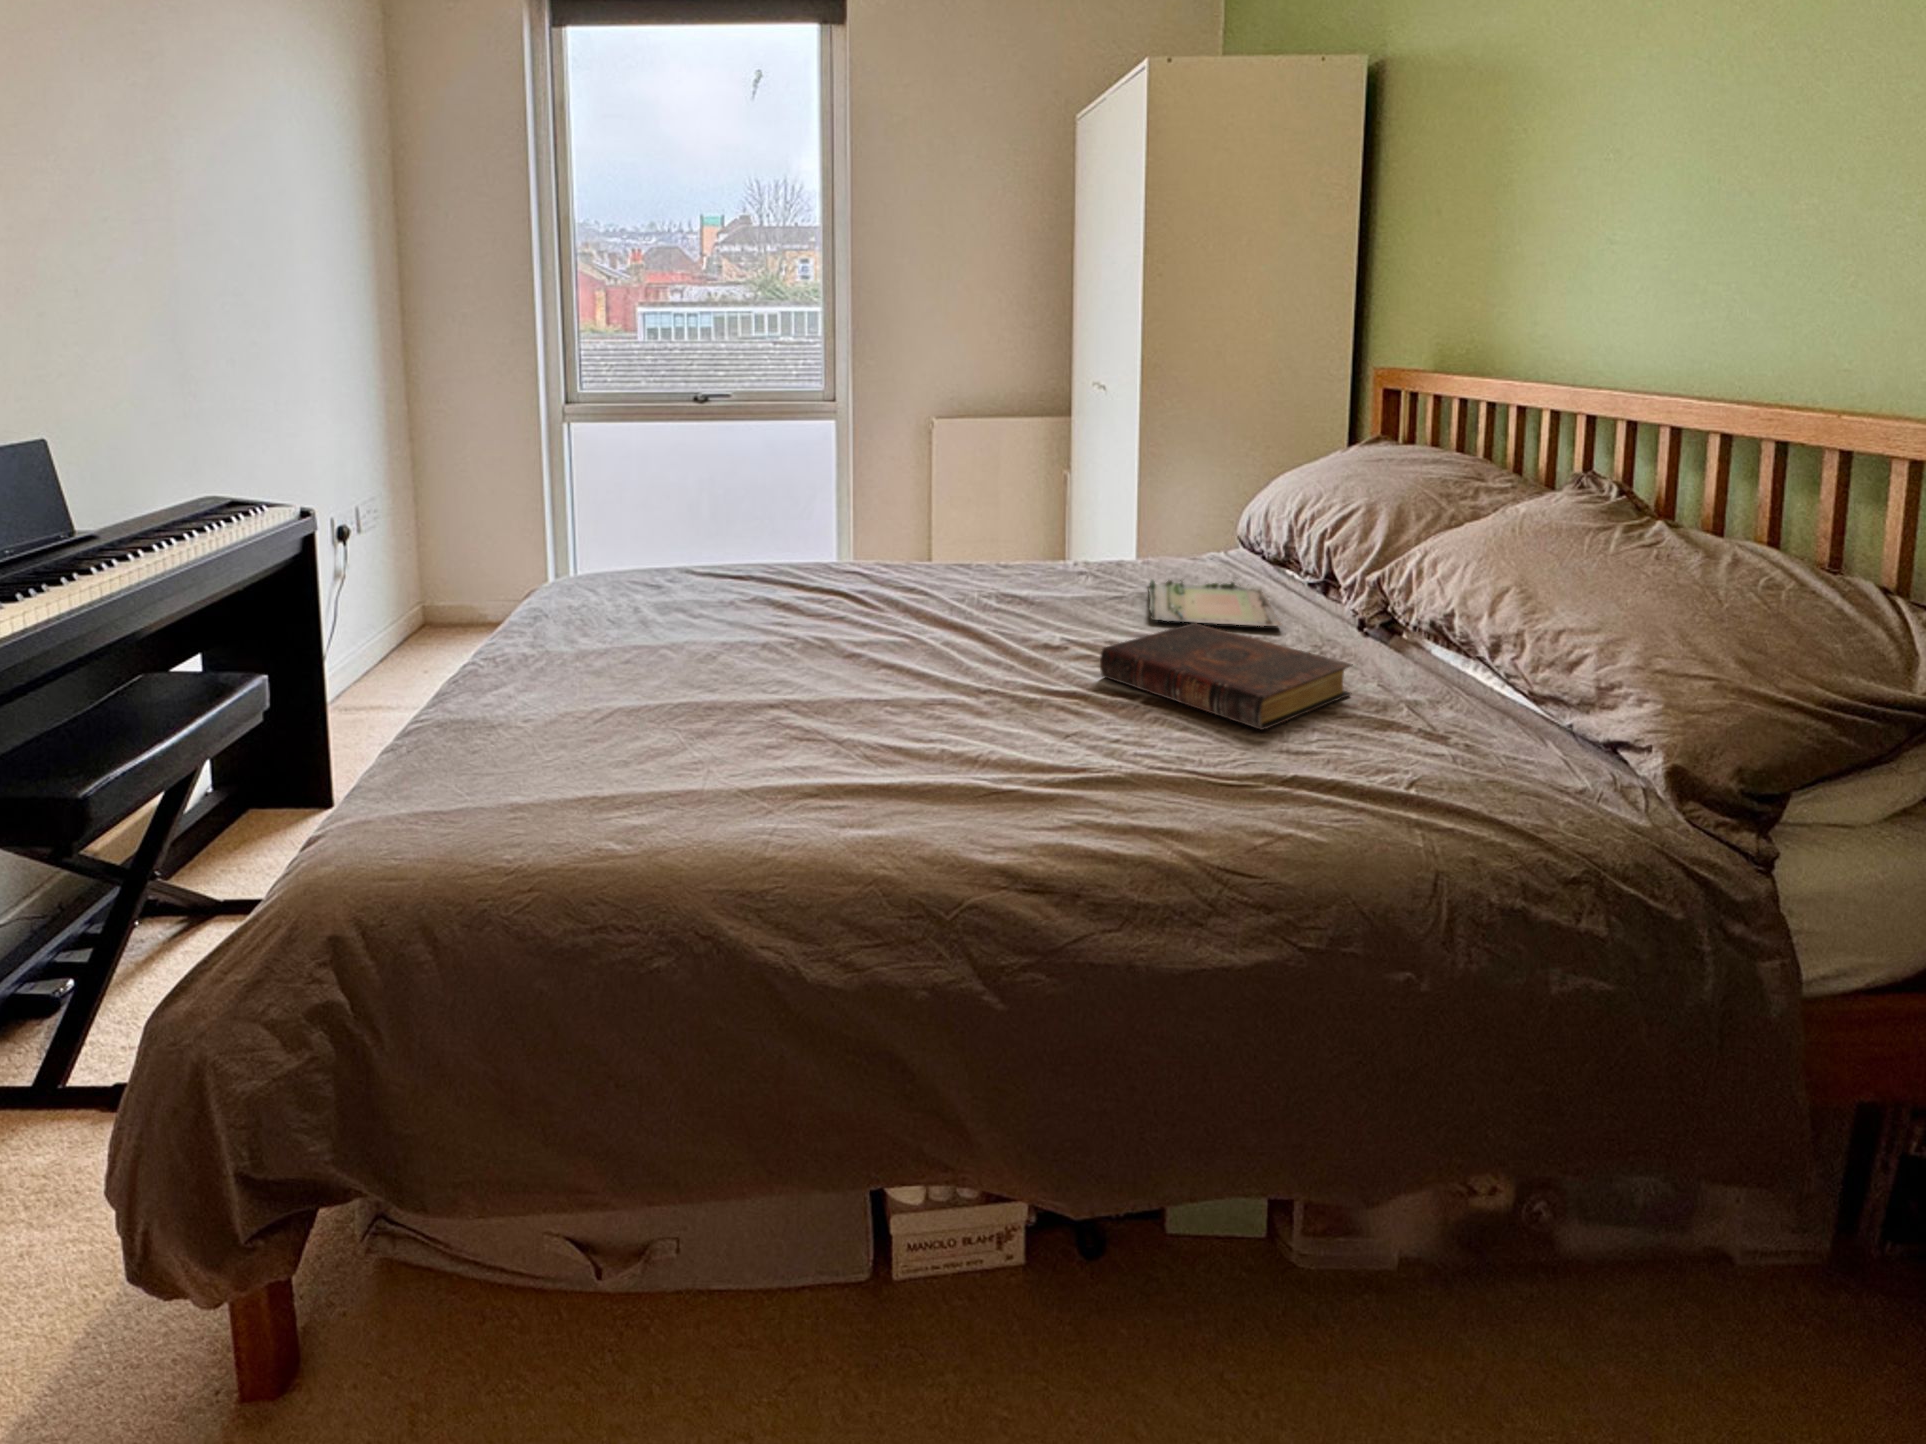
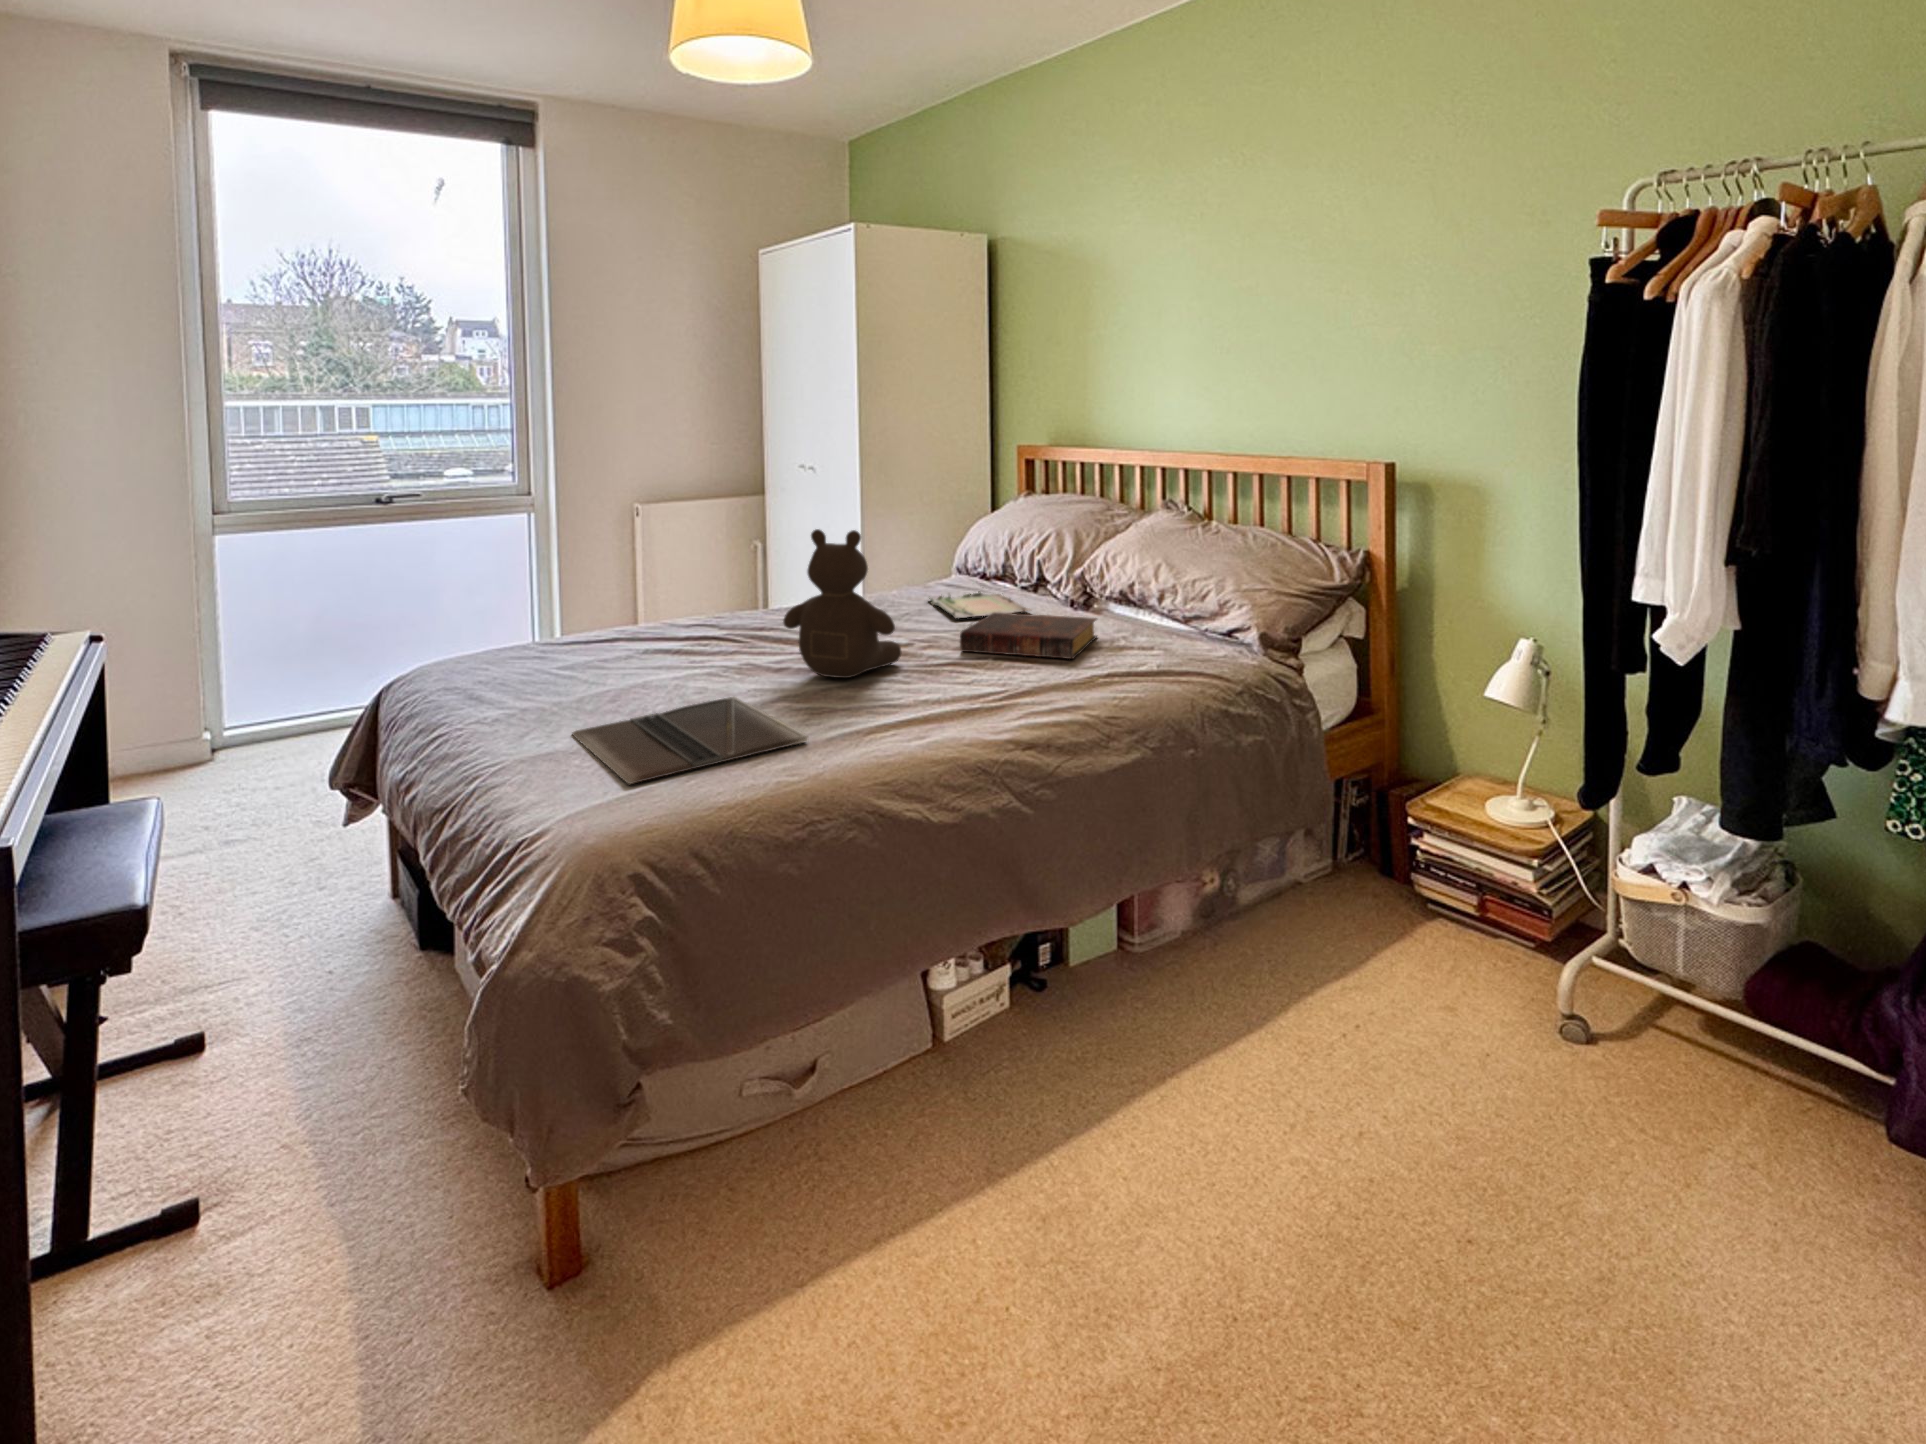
teddy bear: none [838,475,998,689] -> present [783,529,901,678]
laptop: none [457,686,735,793] -> present [572,697,808,784]

